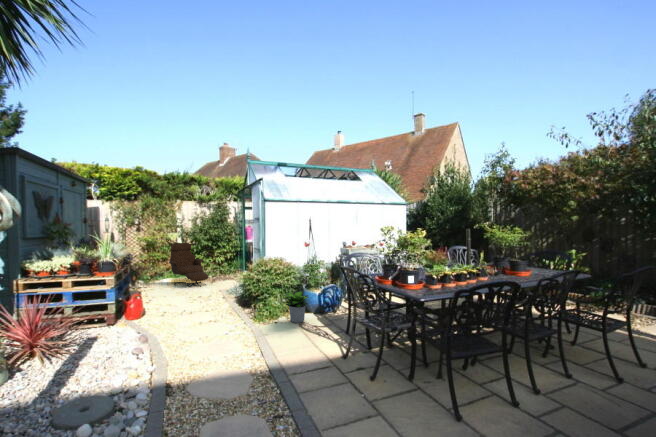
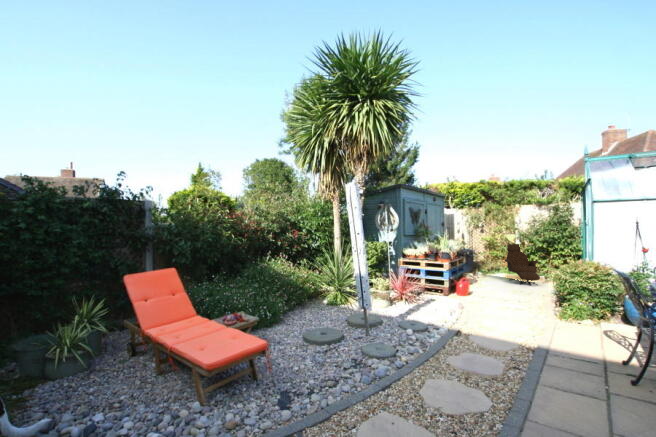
potted plant: present [284,291,309,323] -> none [578,299,620,332]

